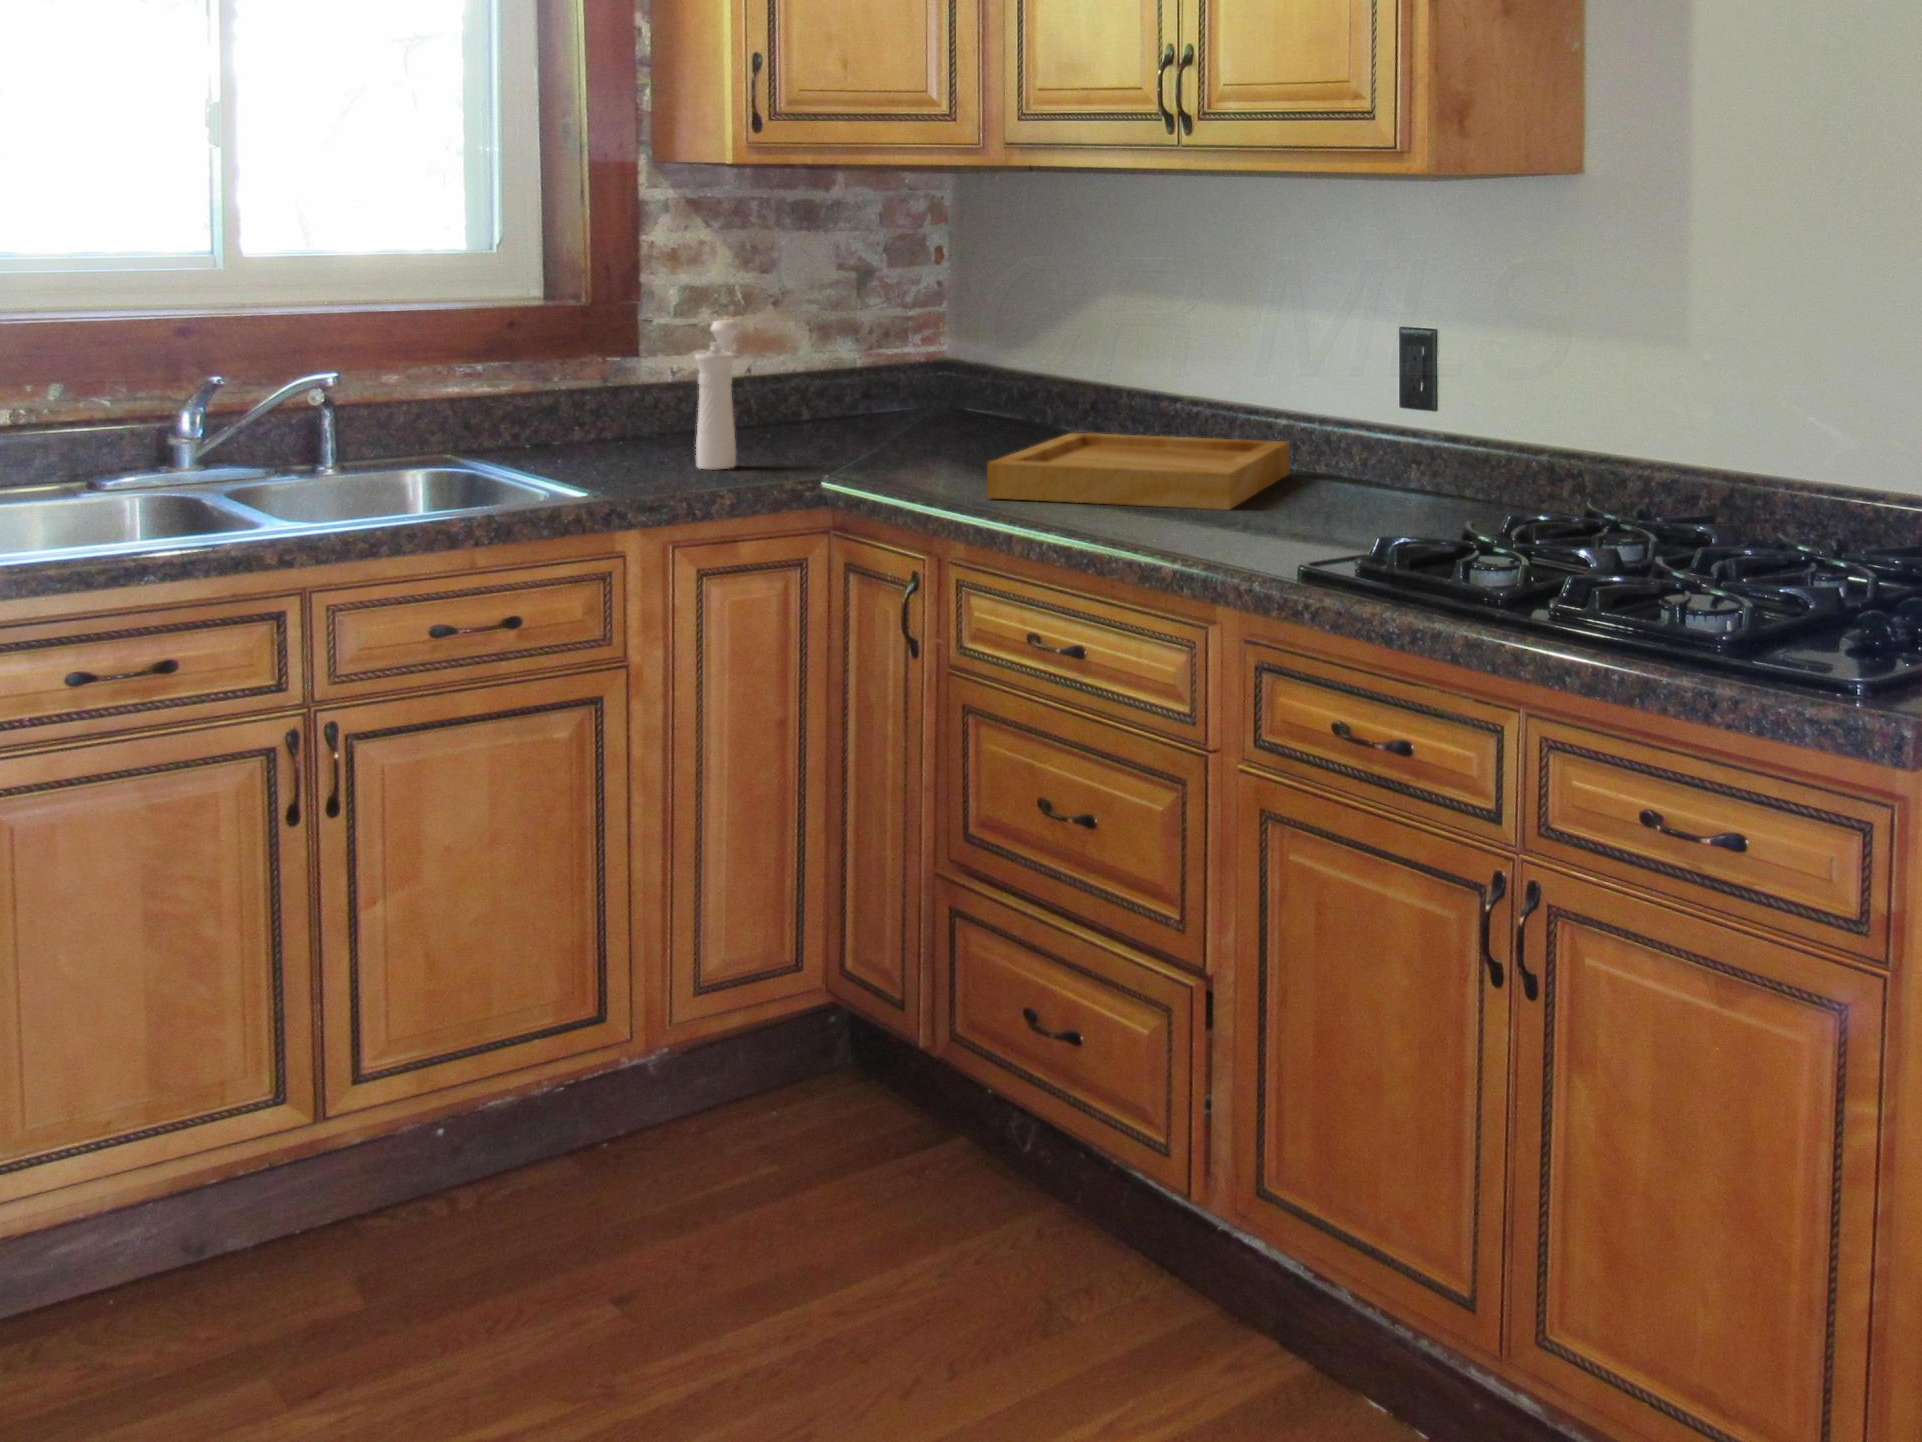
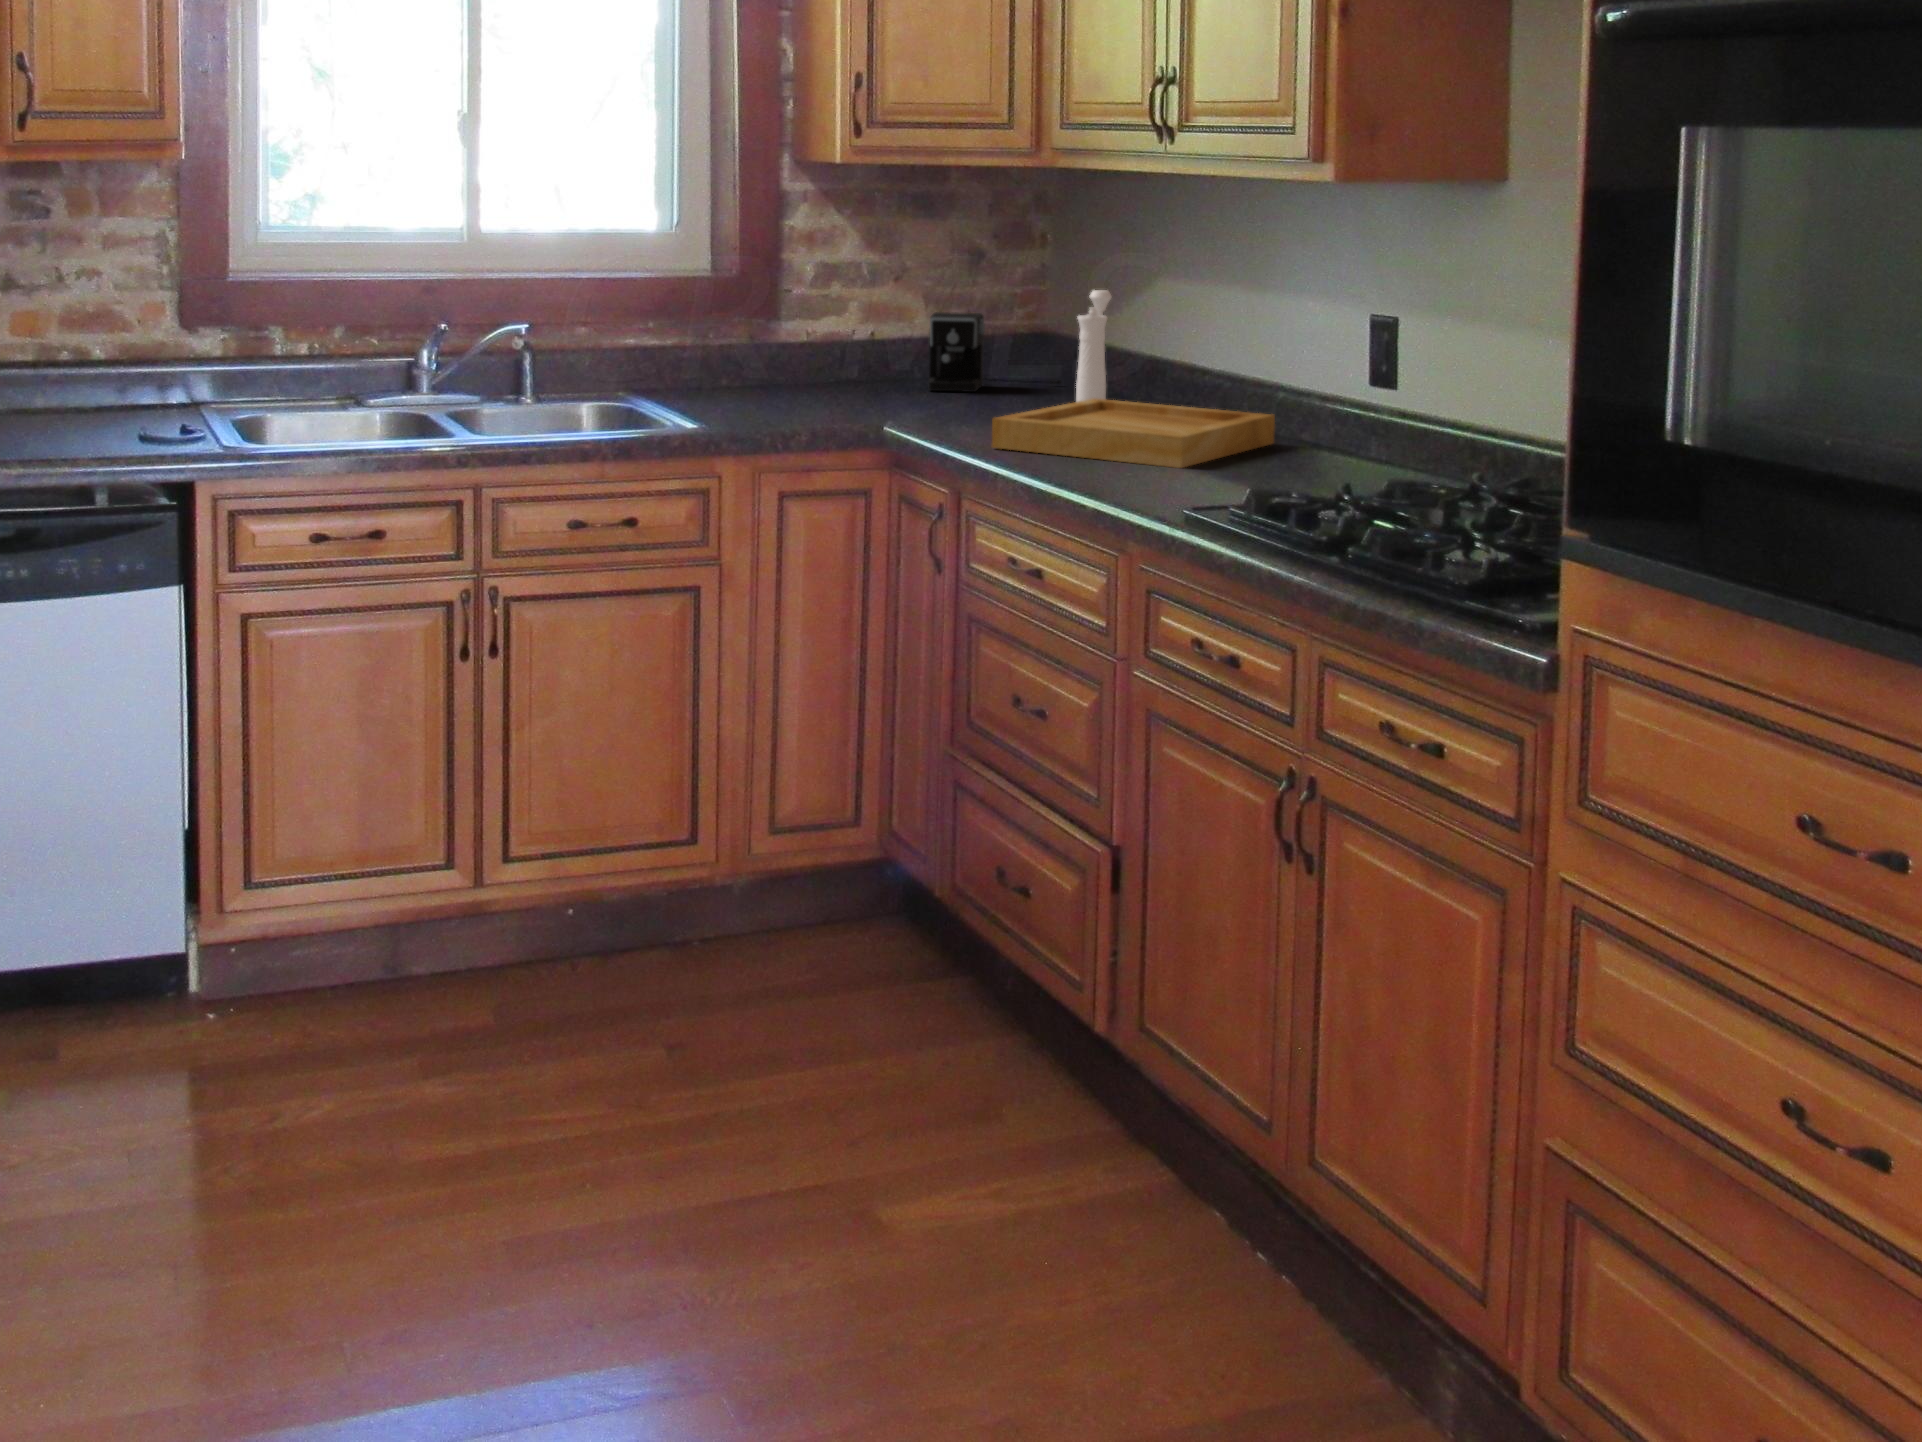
pepper mill: present [695,320,739,469] -> present [1076,290,1111,402]
coffee maker: none [823,339,973,431] -> present [929,312,1061,392]

